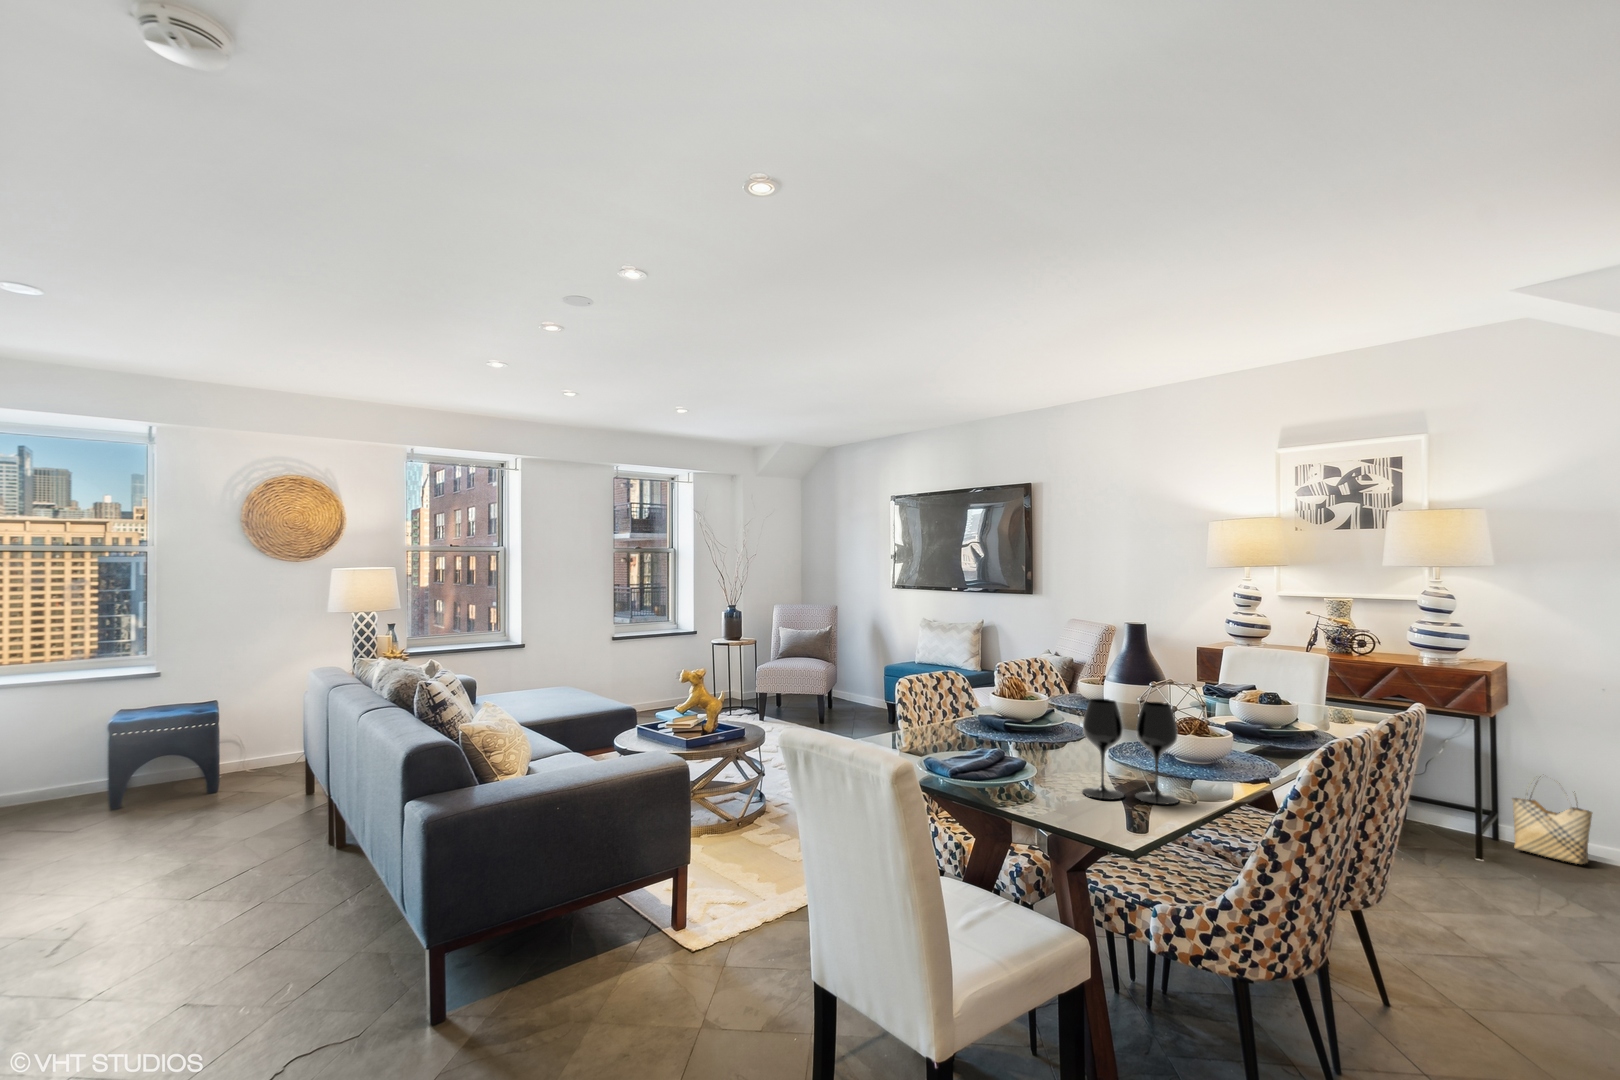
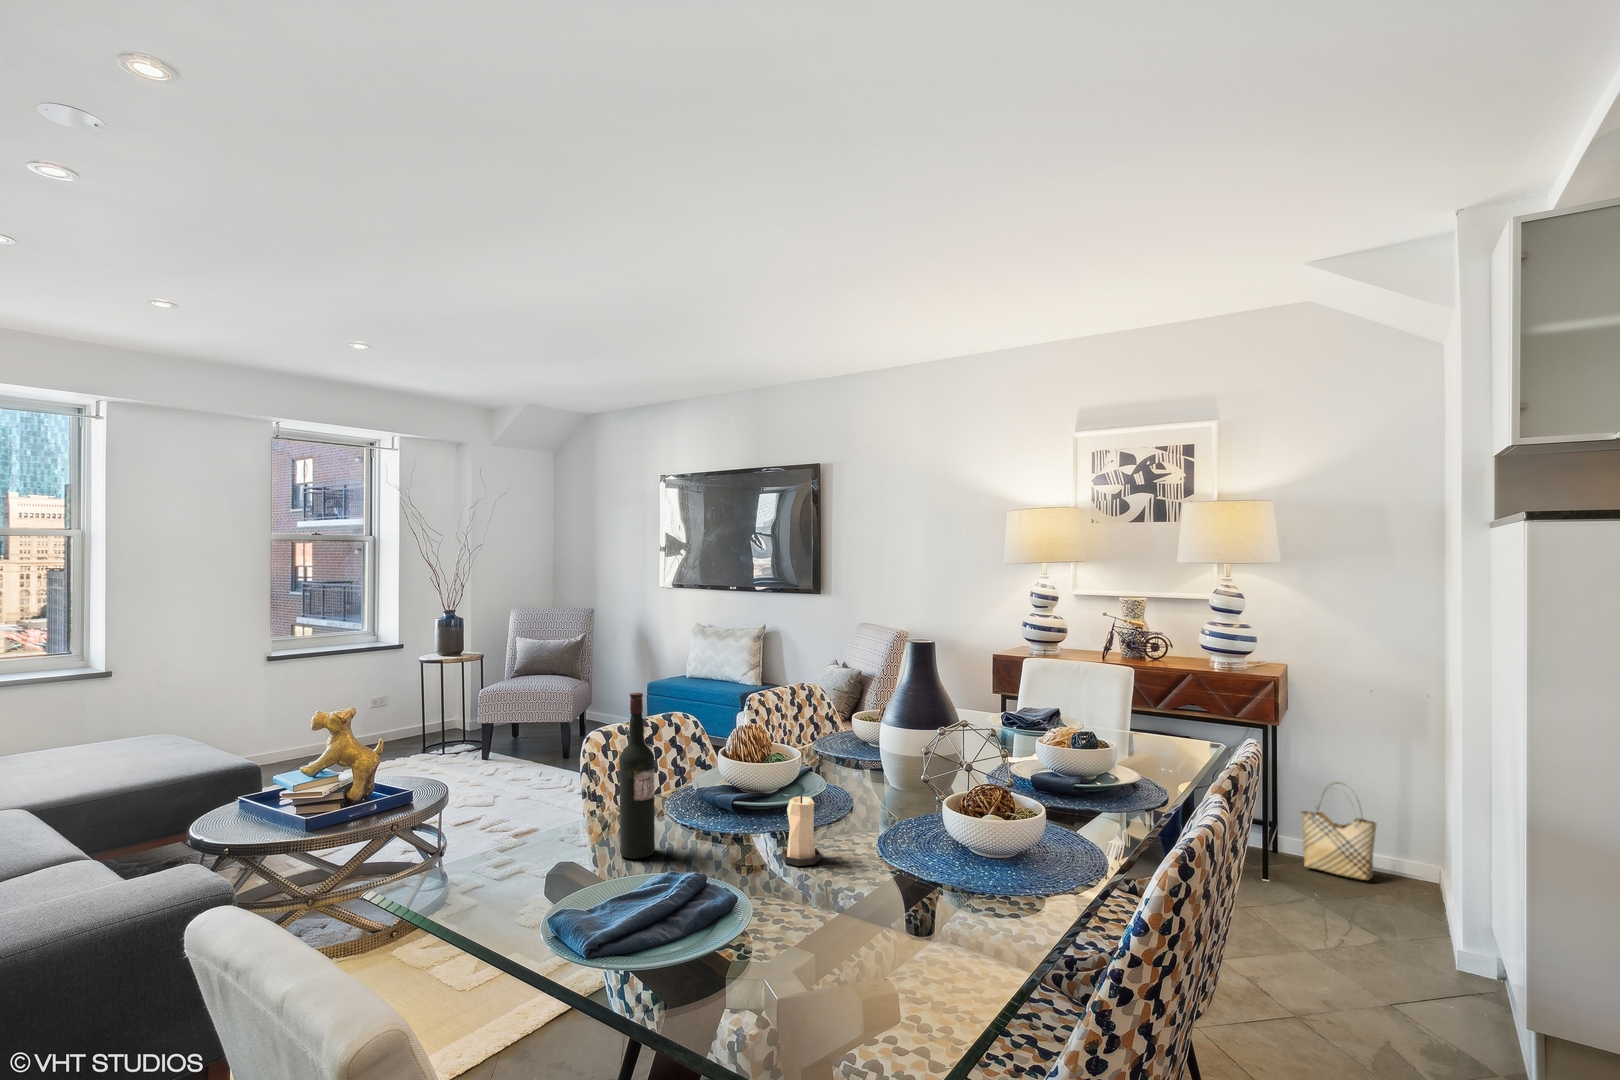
wine bottle: none [931,646,954,754] -> present [619,693,655,858]
wine glass: present [1082,699,1179,804] -> none [829,775,970,941]
candle: none [1042,717,1070,765] -> present [782,794,821,866]

